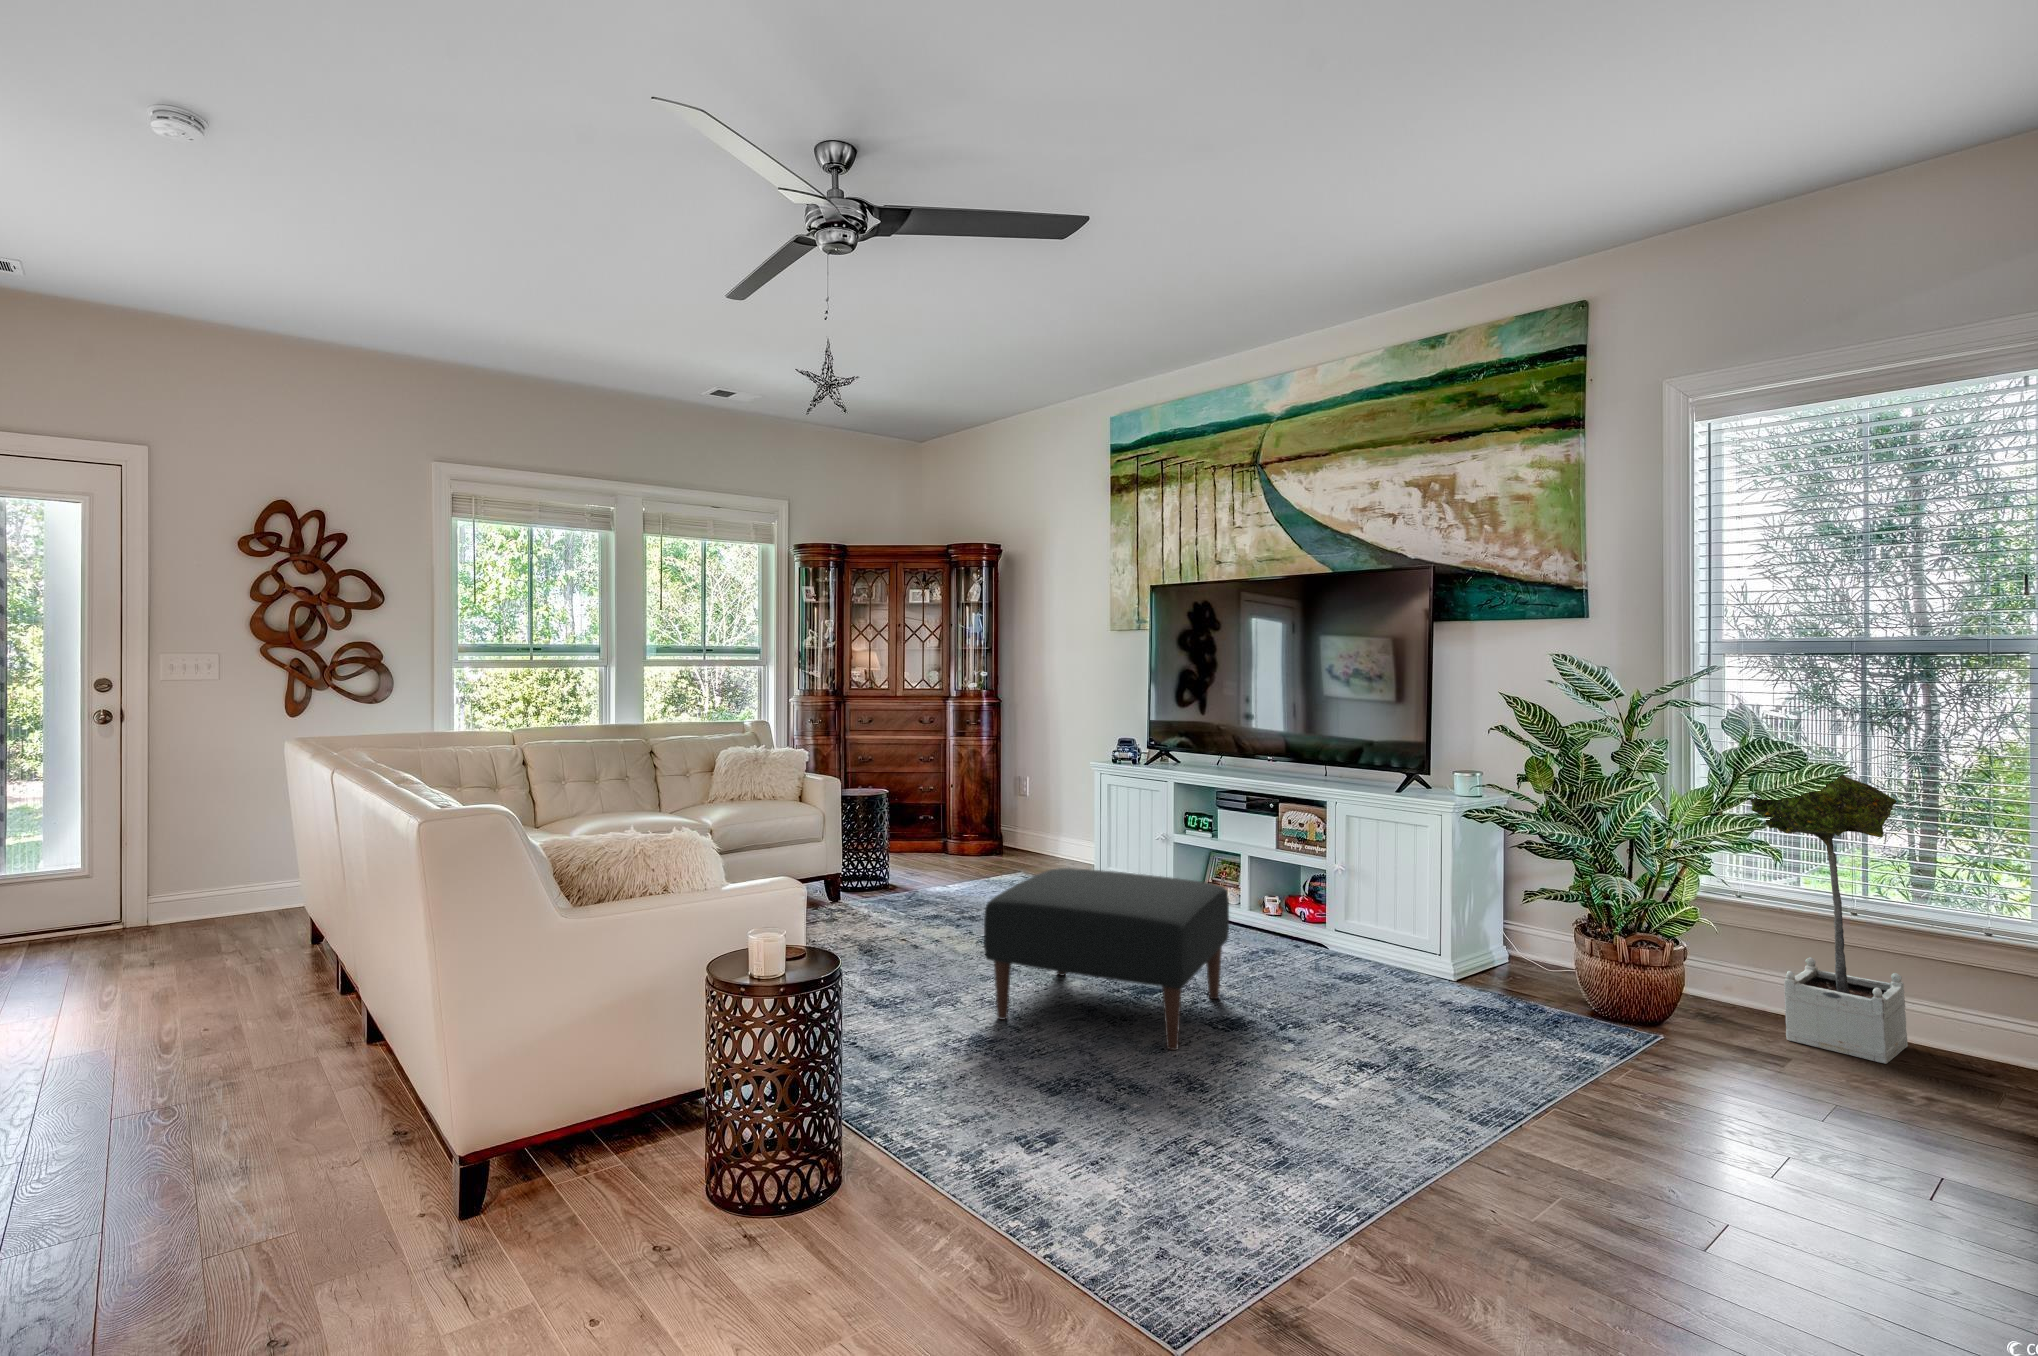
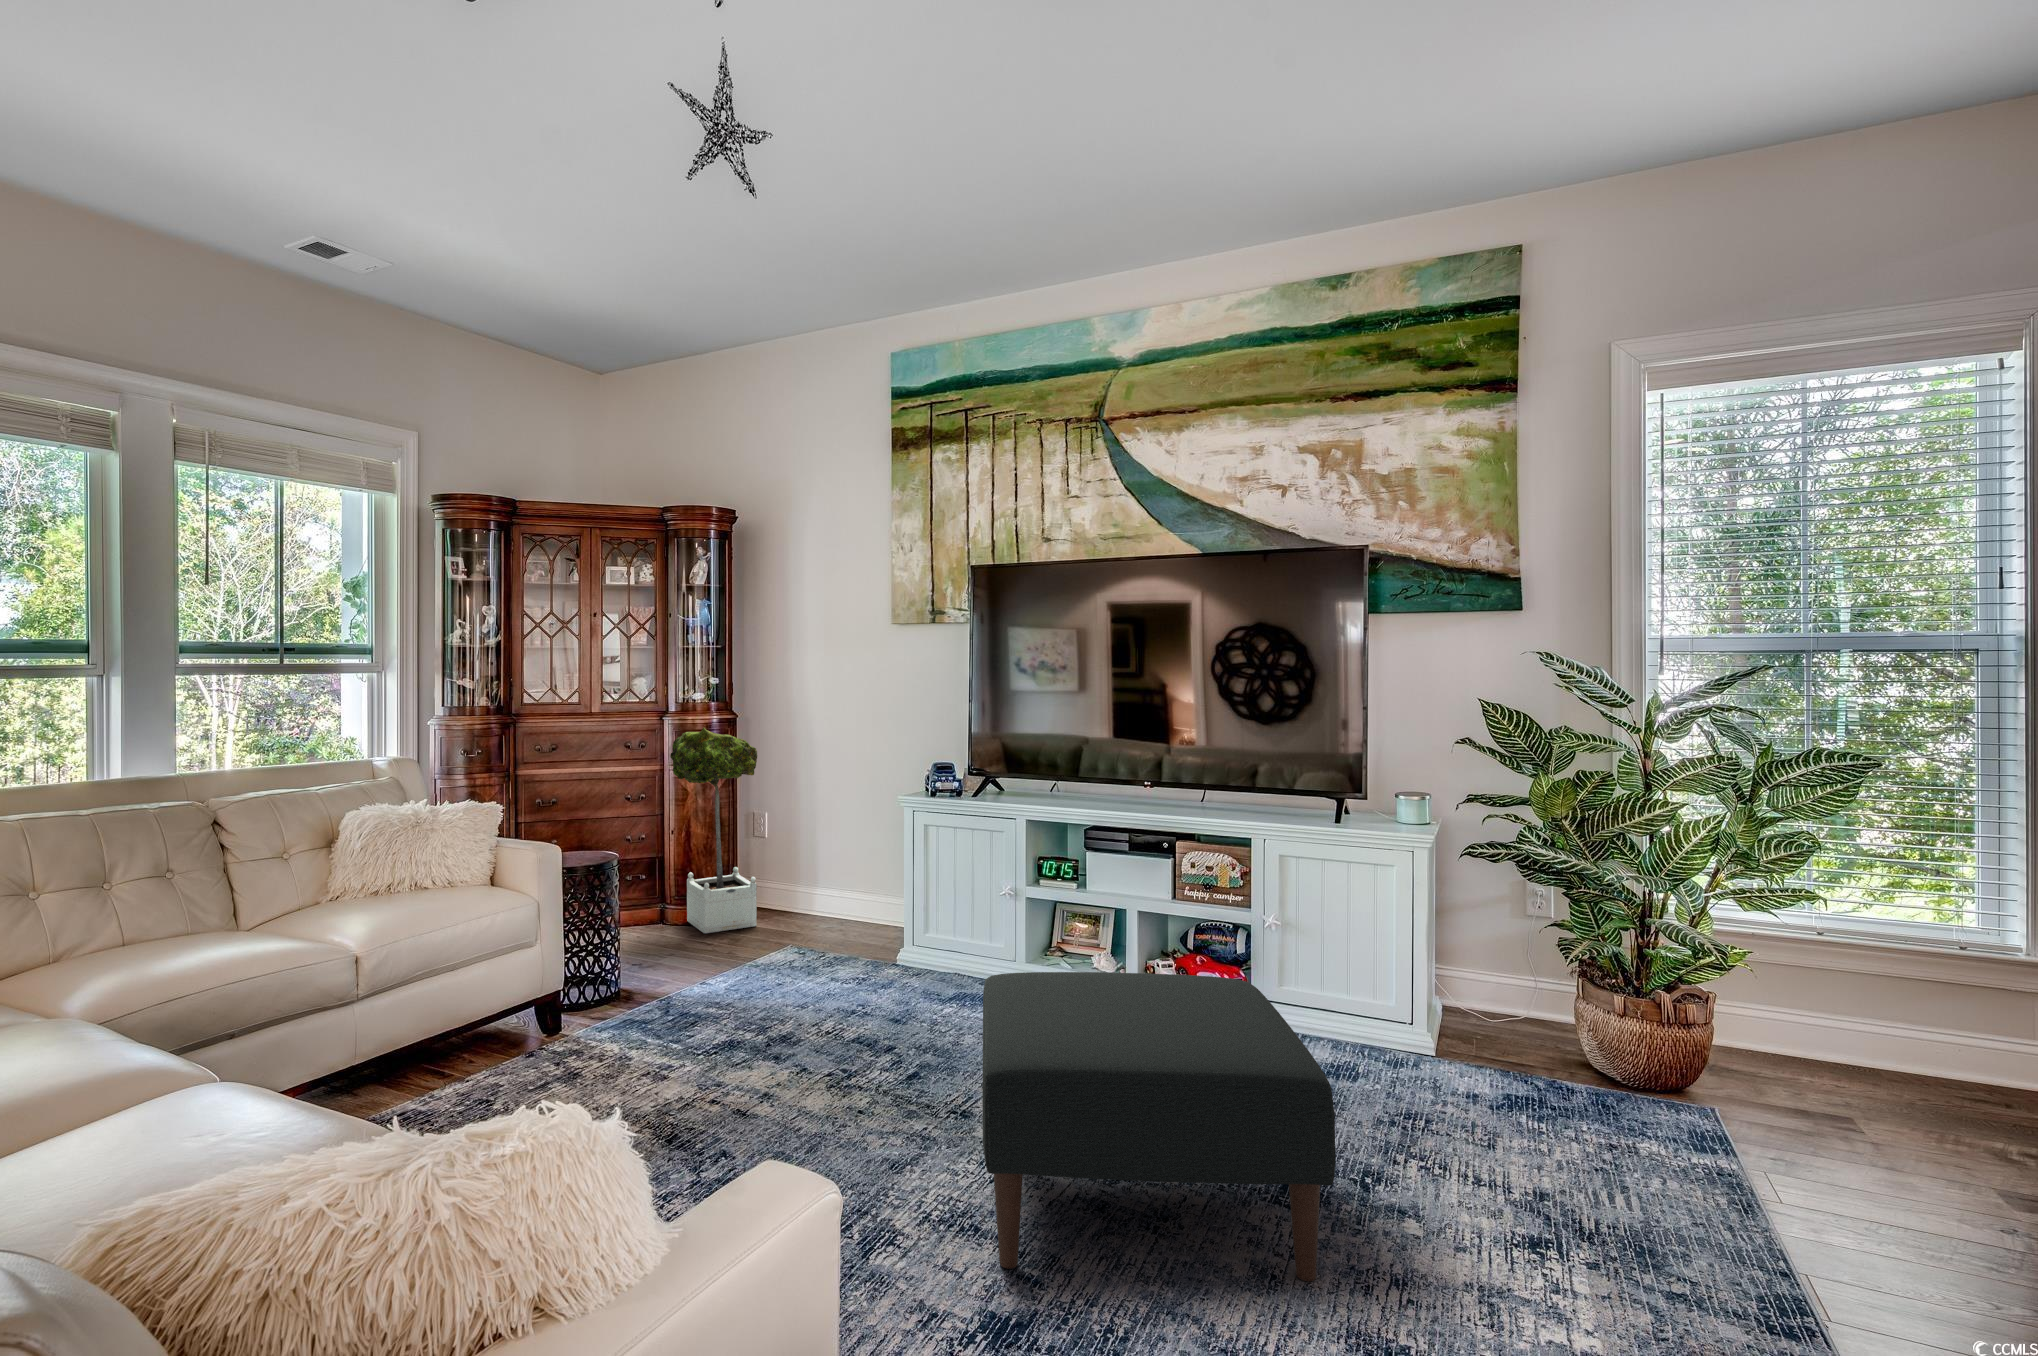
potted tree: present [1749,775,1908,1064] -> present [670,728,758,933]

